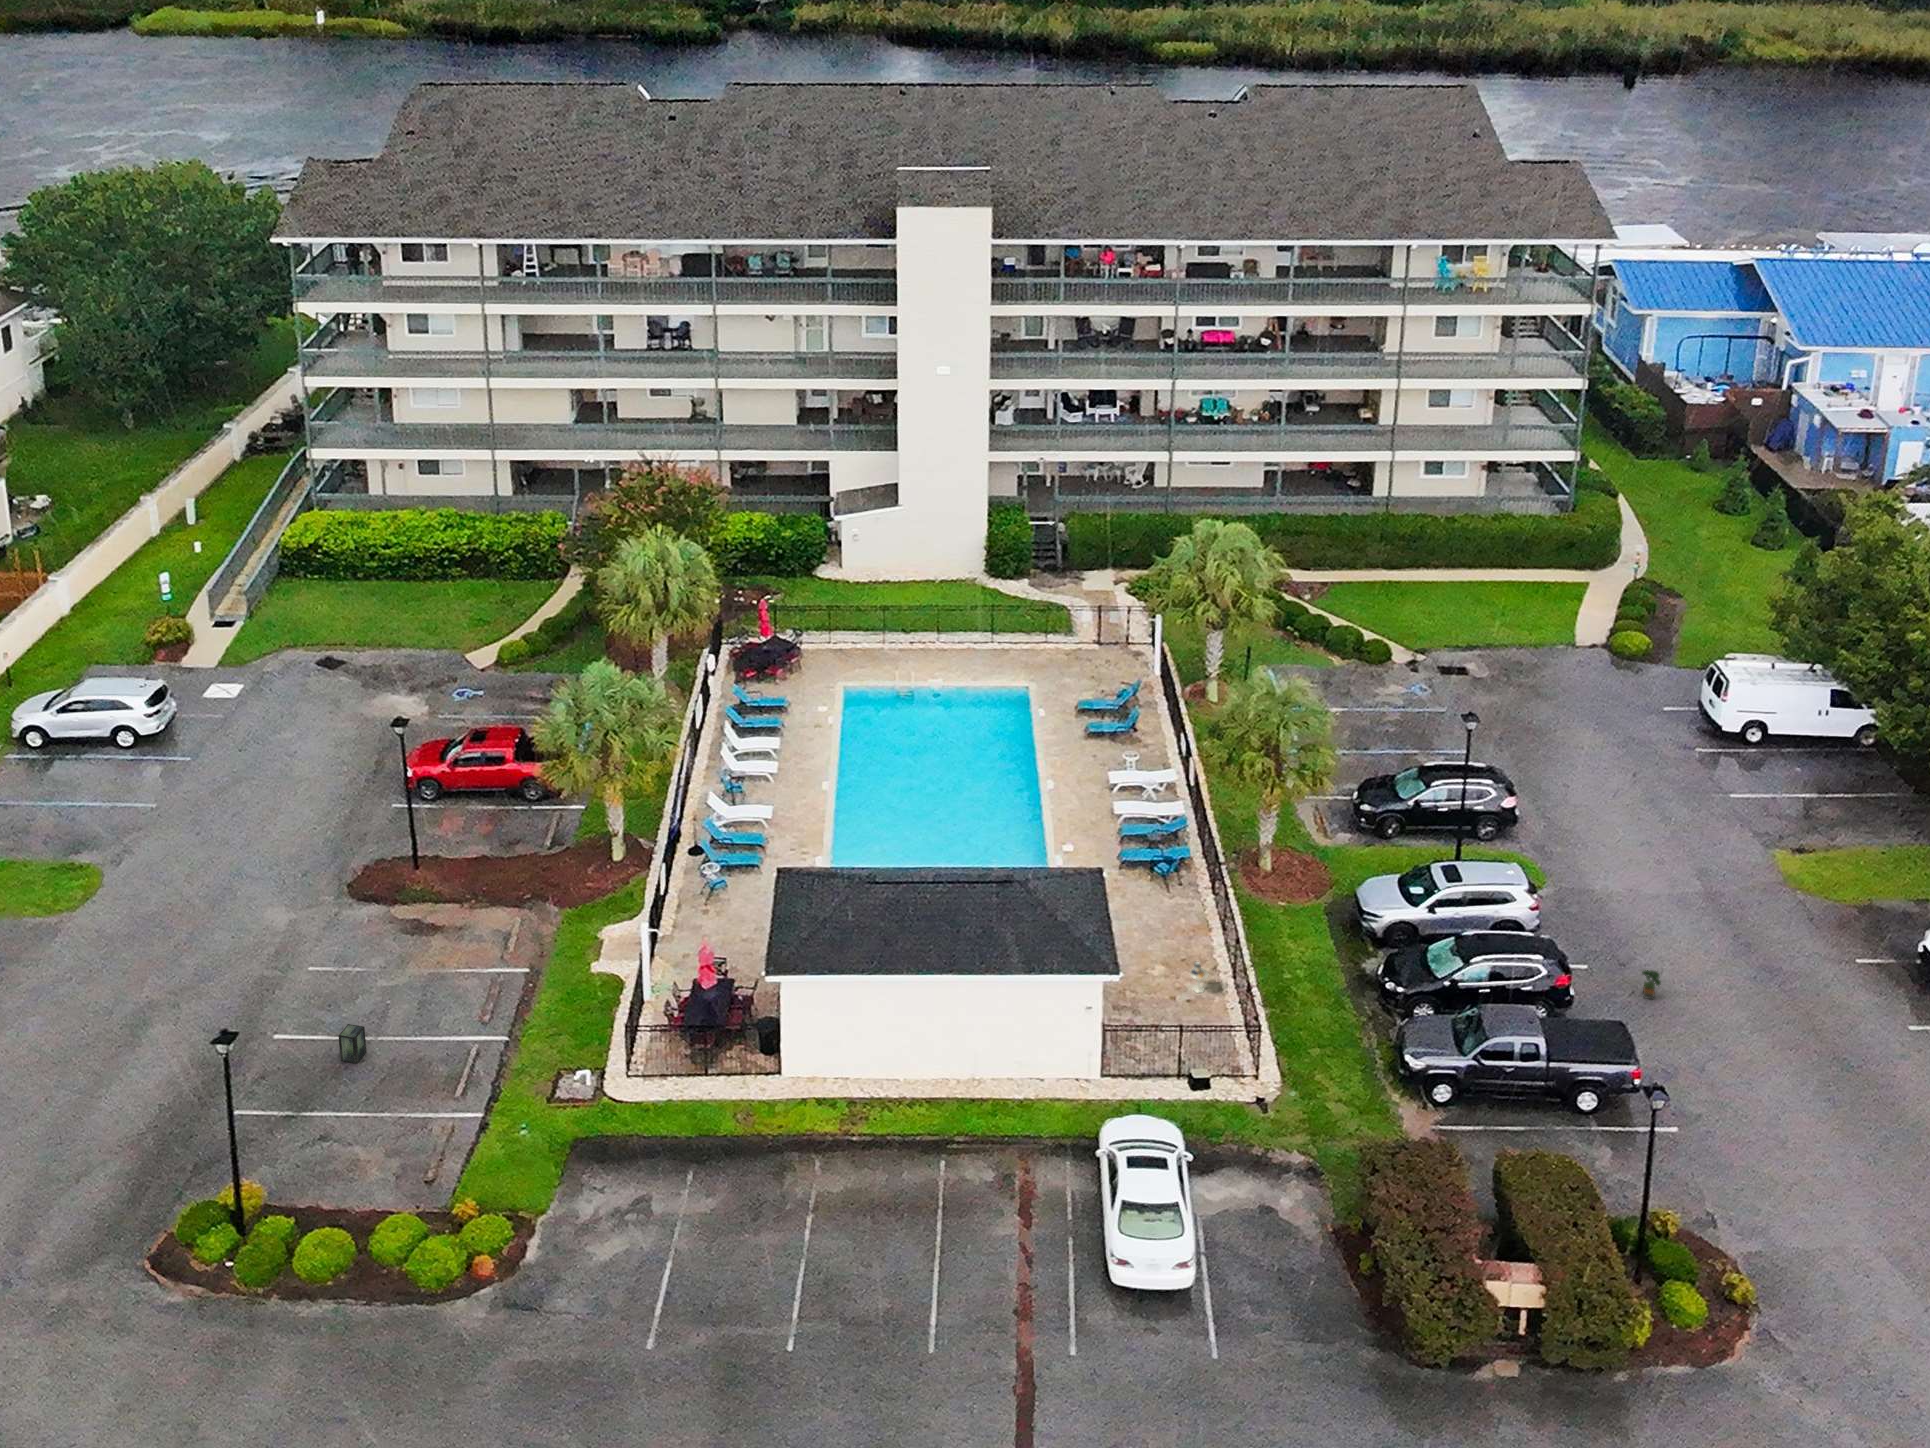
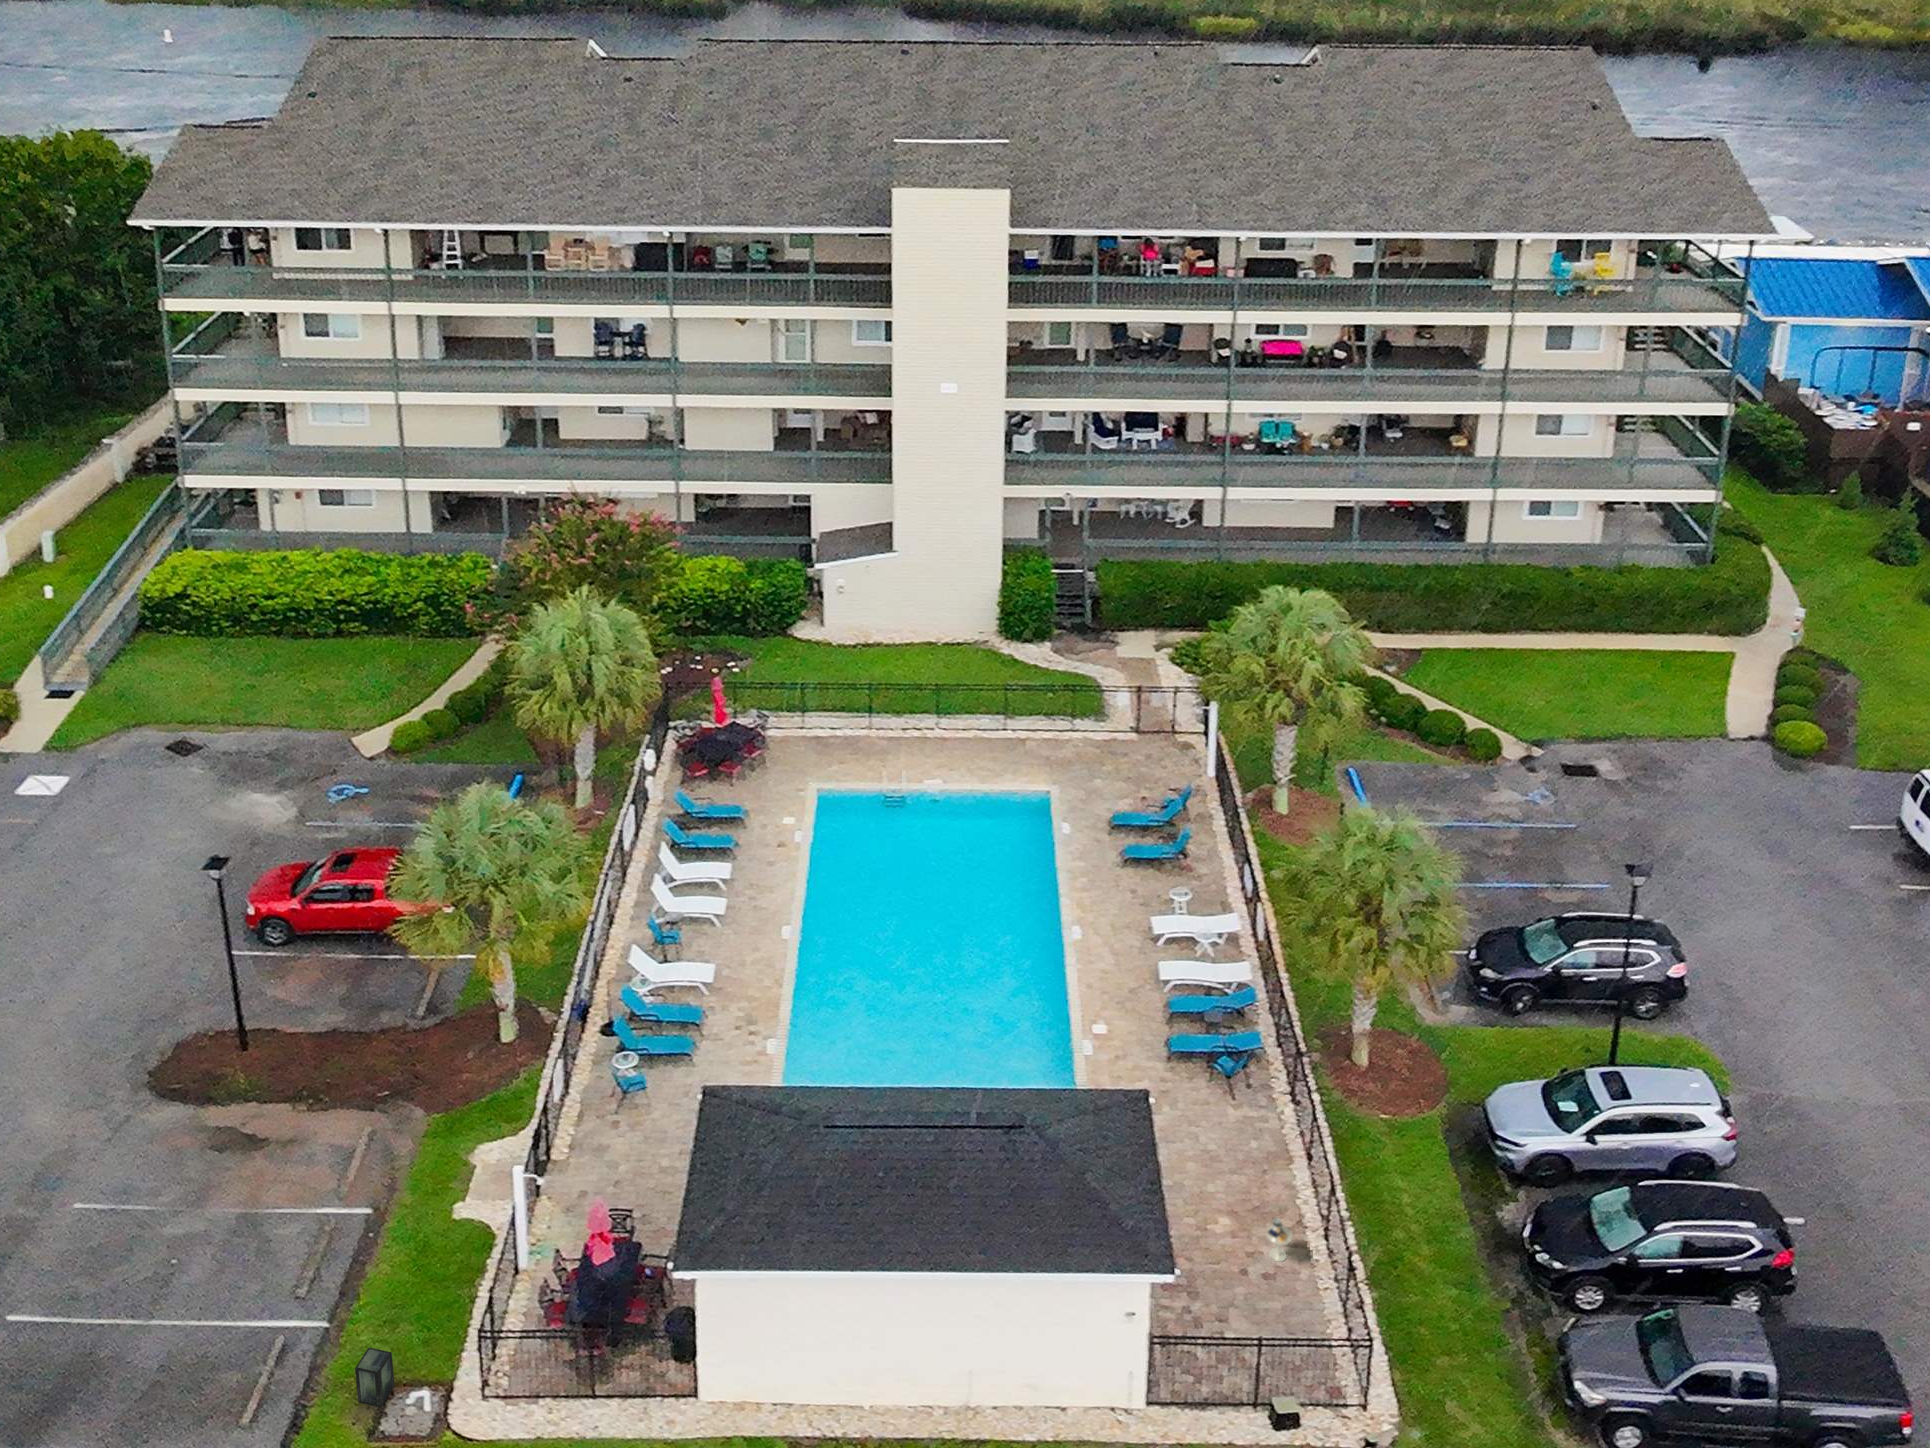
potted tree: present [1642,970,1661,999] -> none [1881,1231,1910,1274]
storage box: present [338,1024,367,1064] -> present [355,1348,395,1407]

